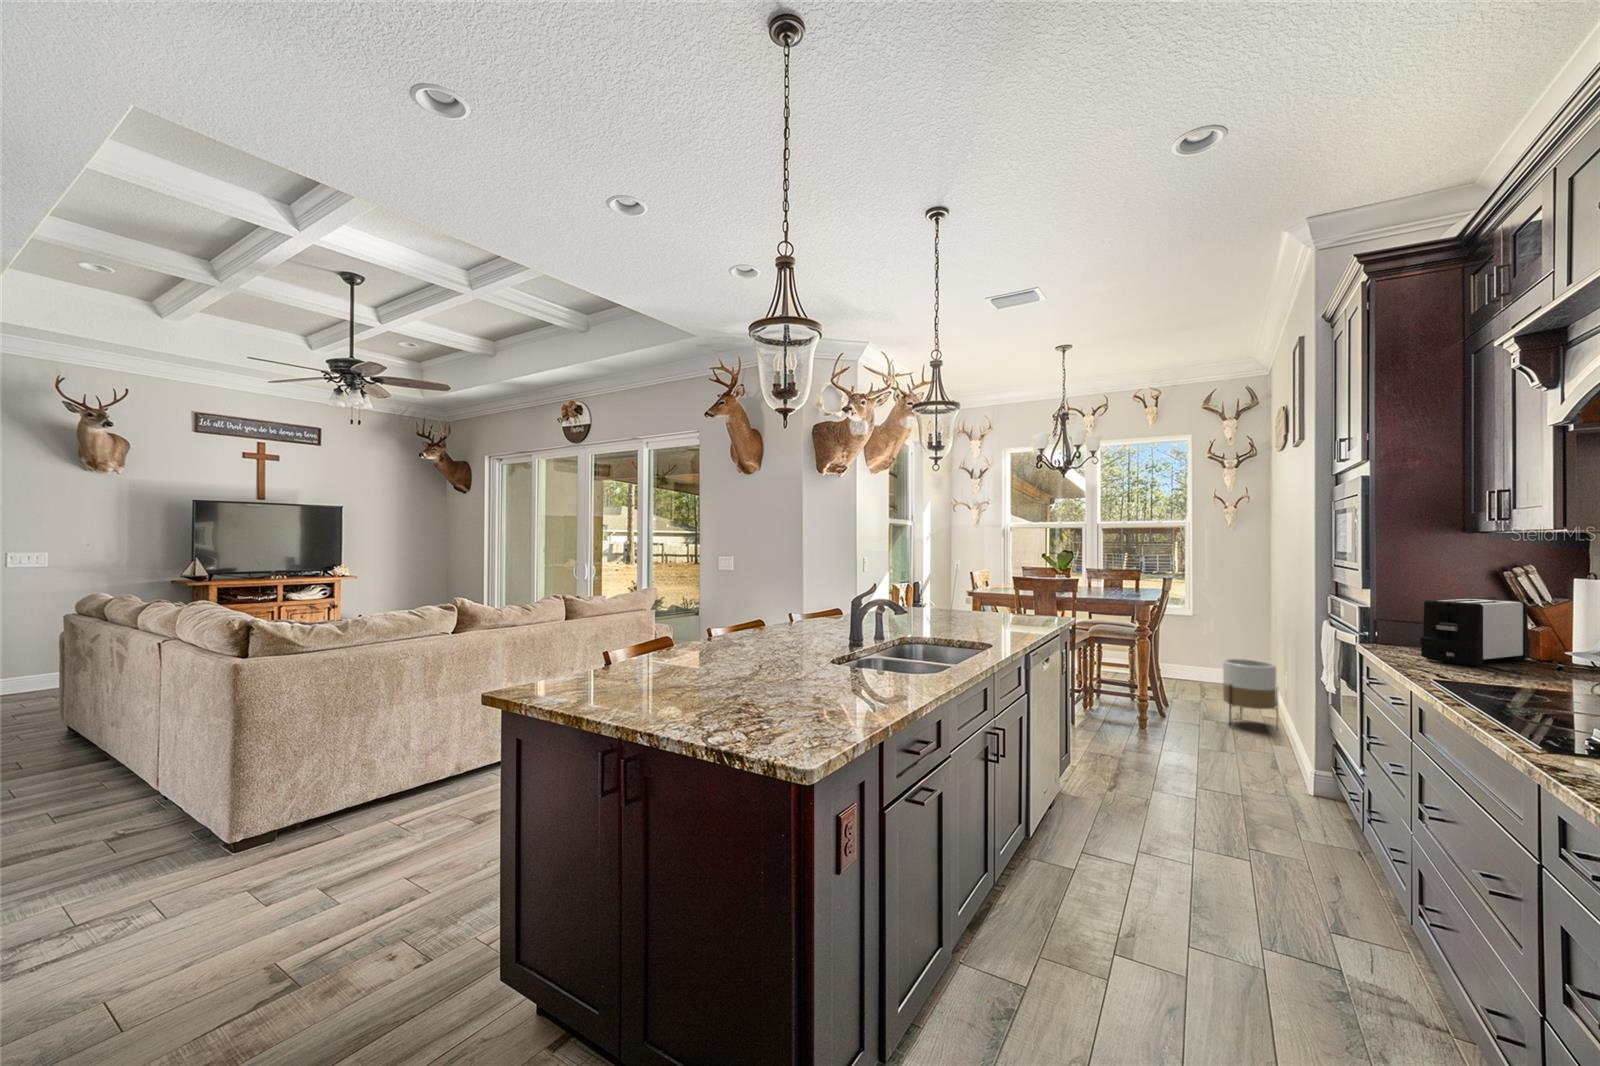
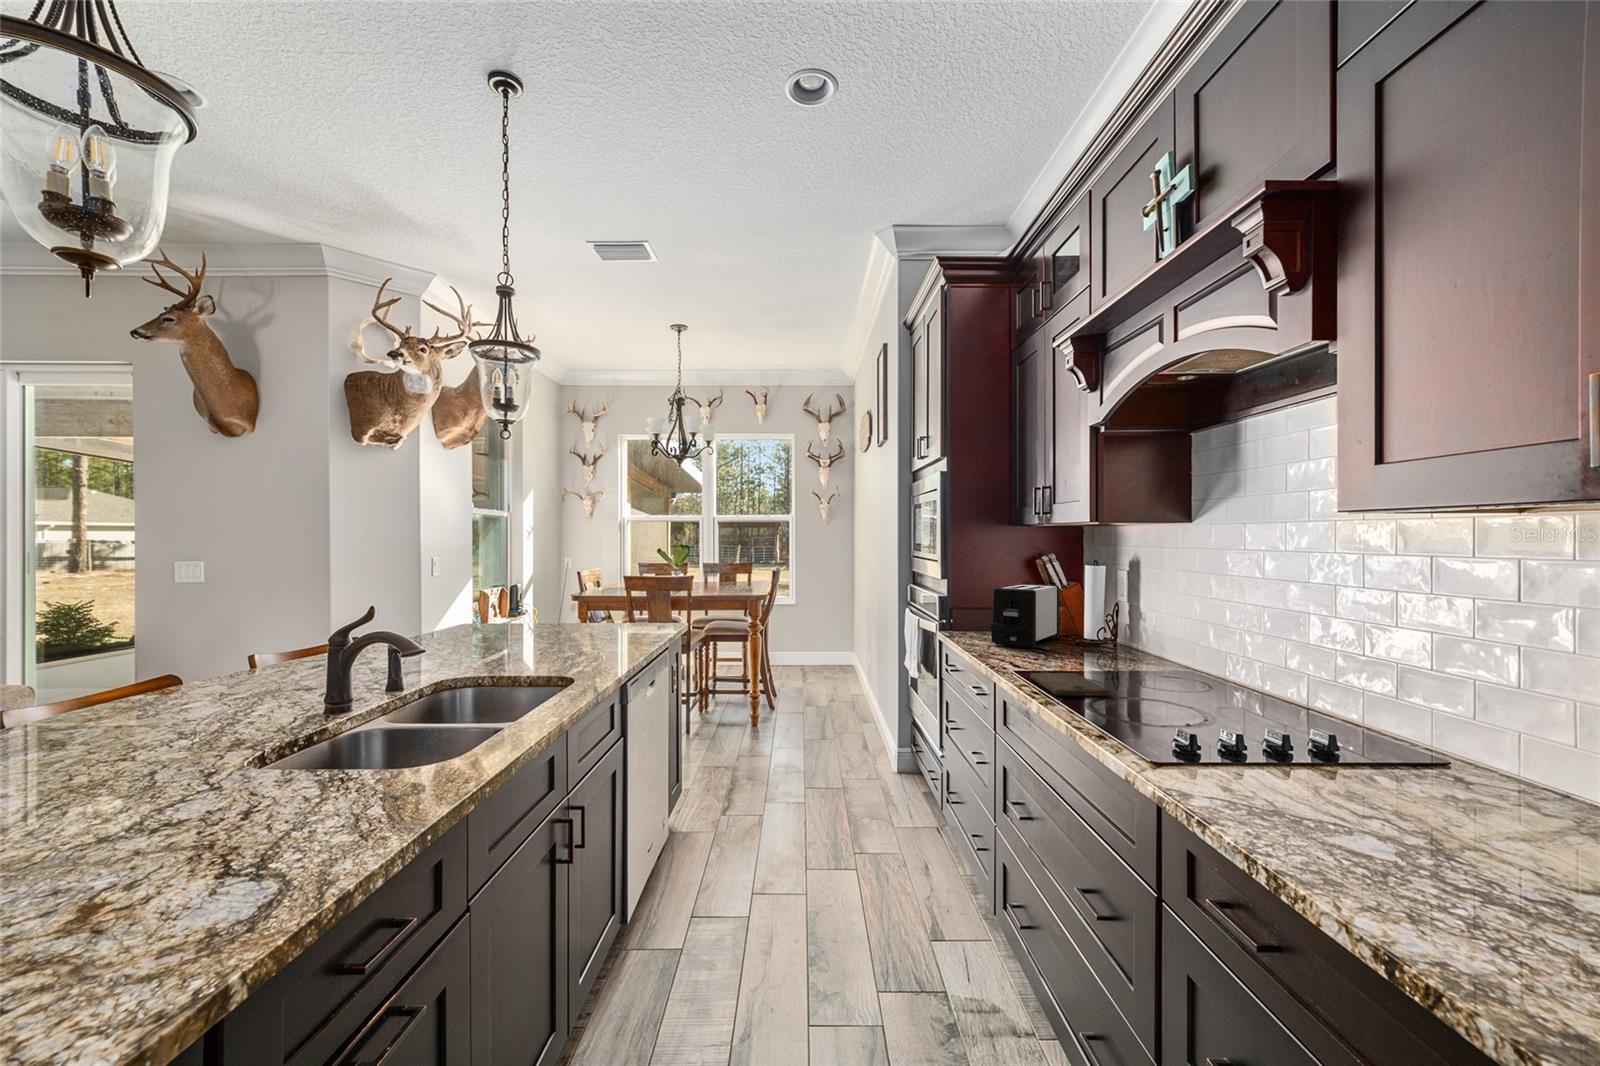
planter: present [1223,659,1278,726] -> none [822,646,866,714]
cutting board: none [1455,685,1554,712] -> present [1030,673,1109,696]

